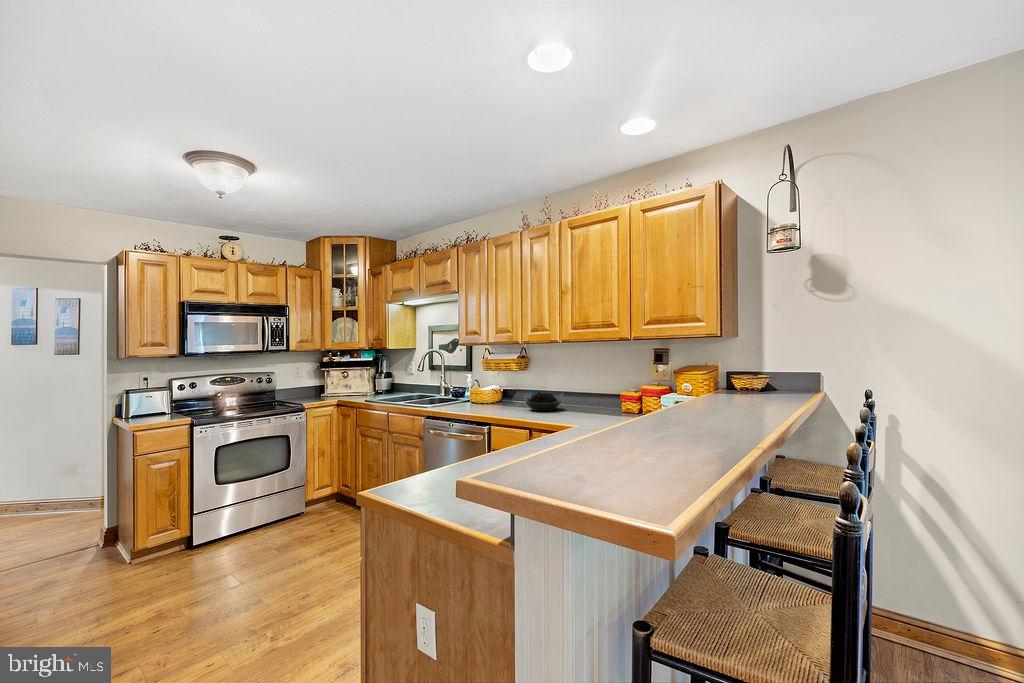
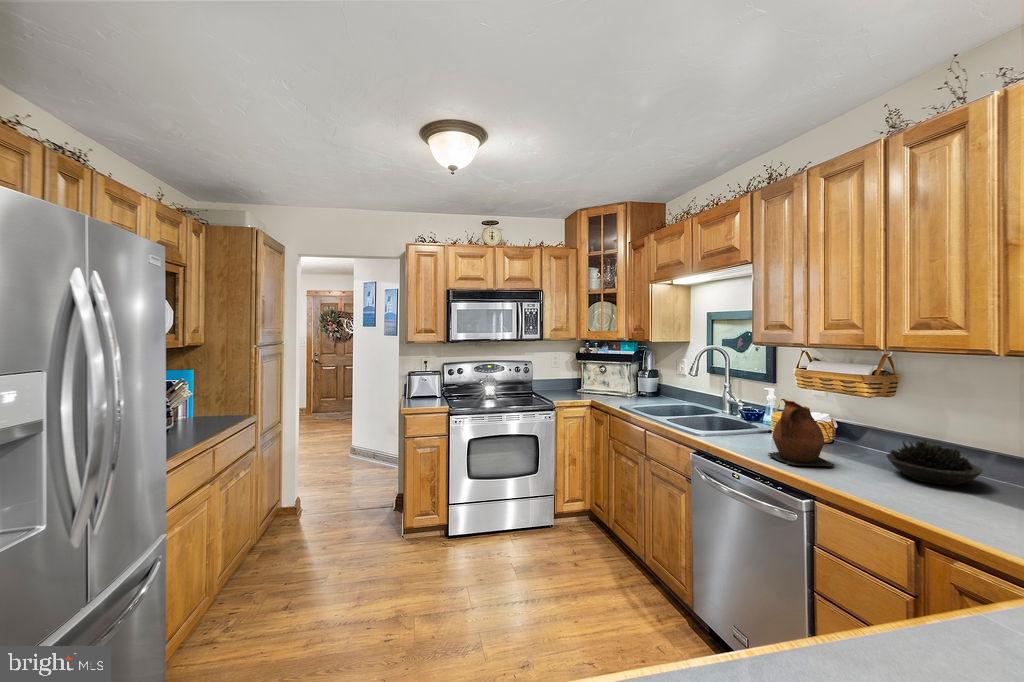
ceramic pitcher: none [469,376,503,413] -> present [768,400,834,467]

